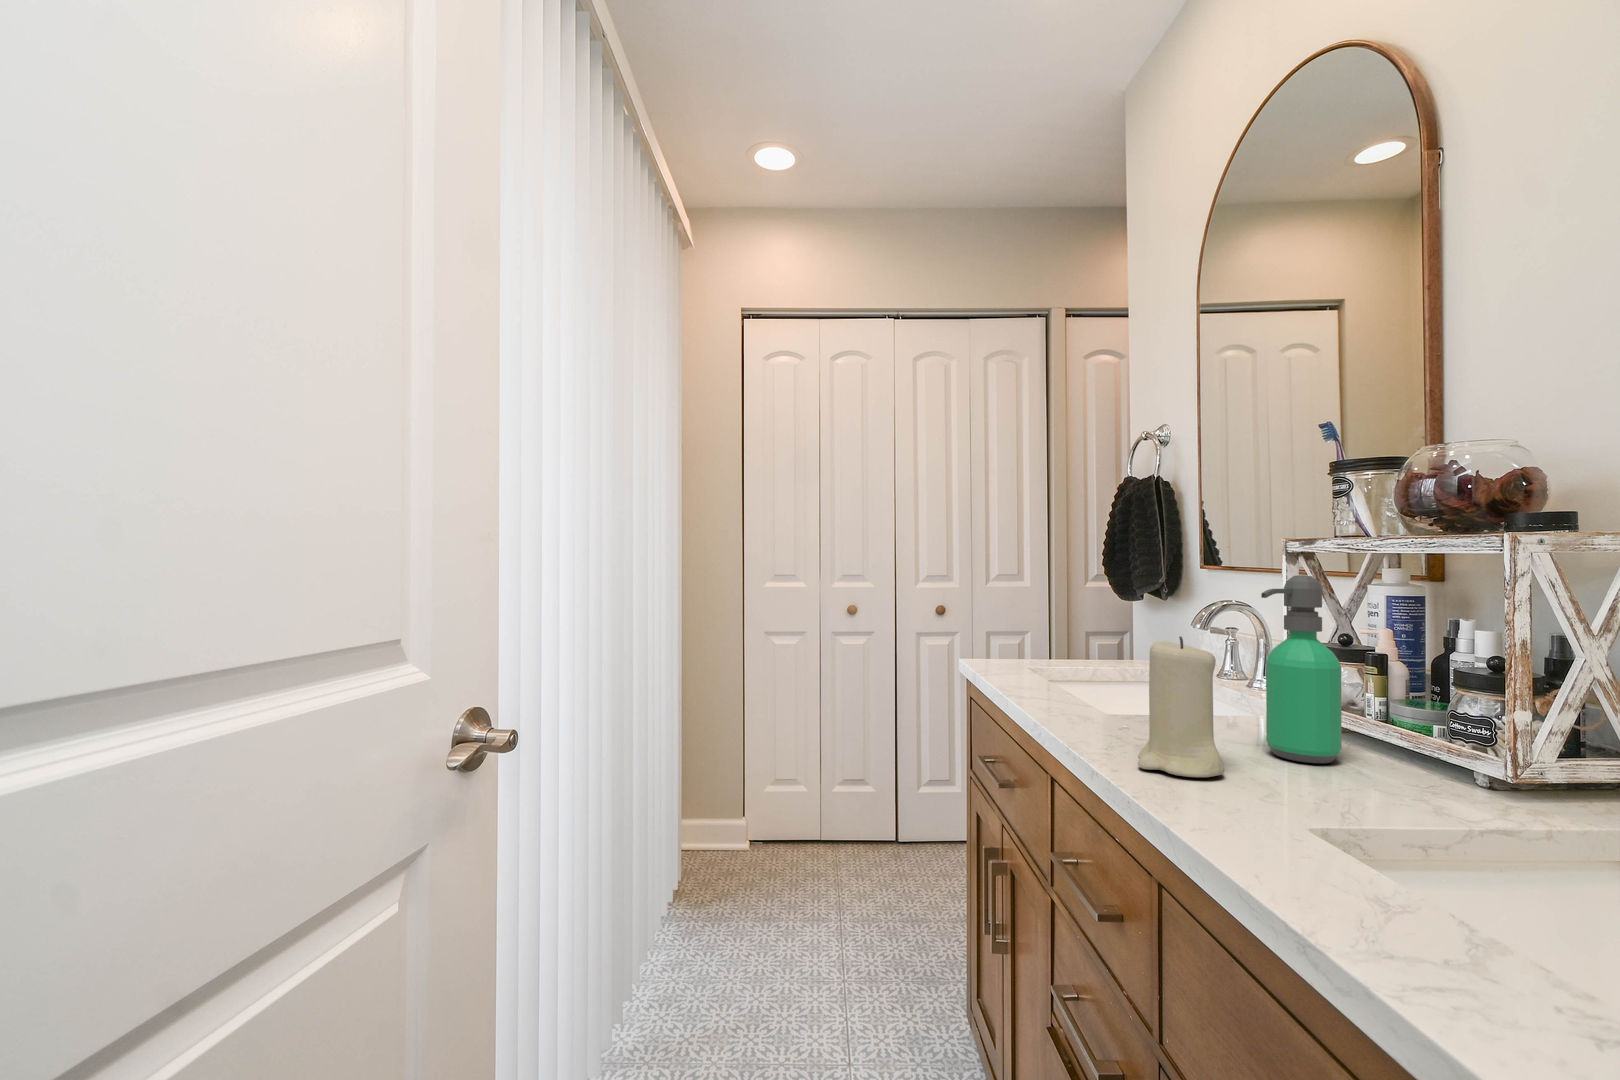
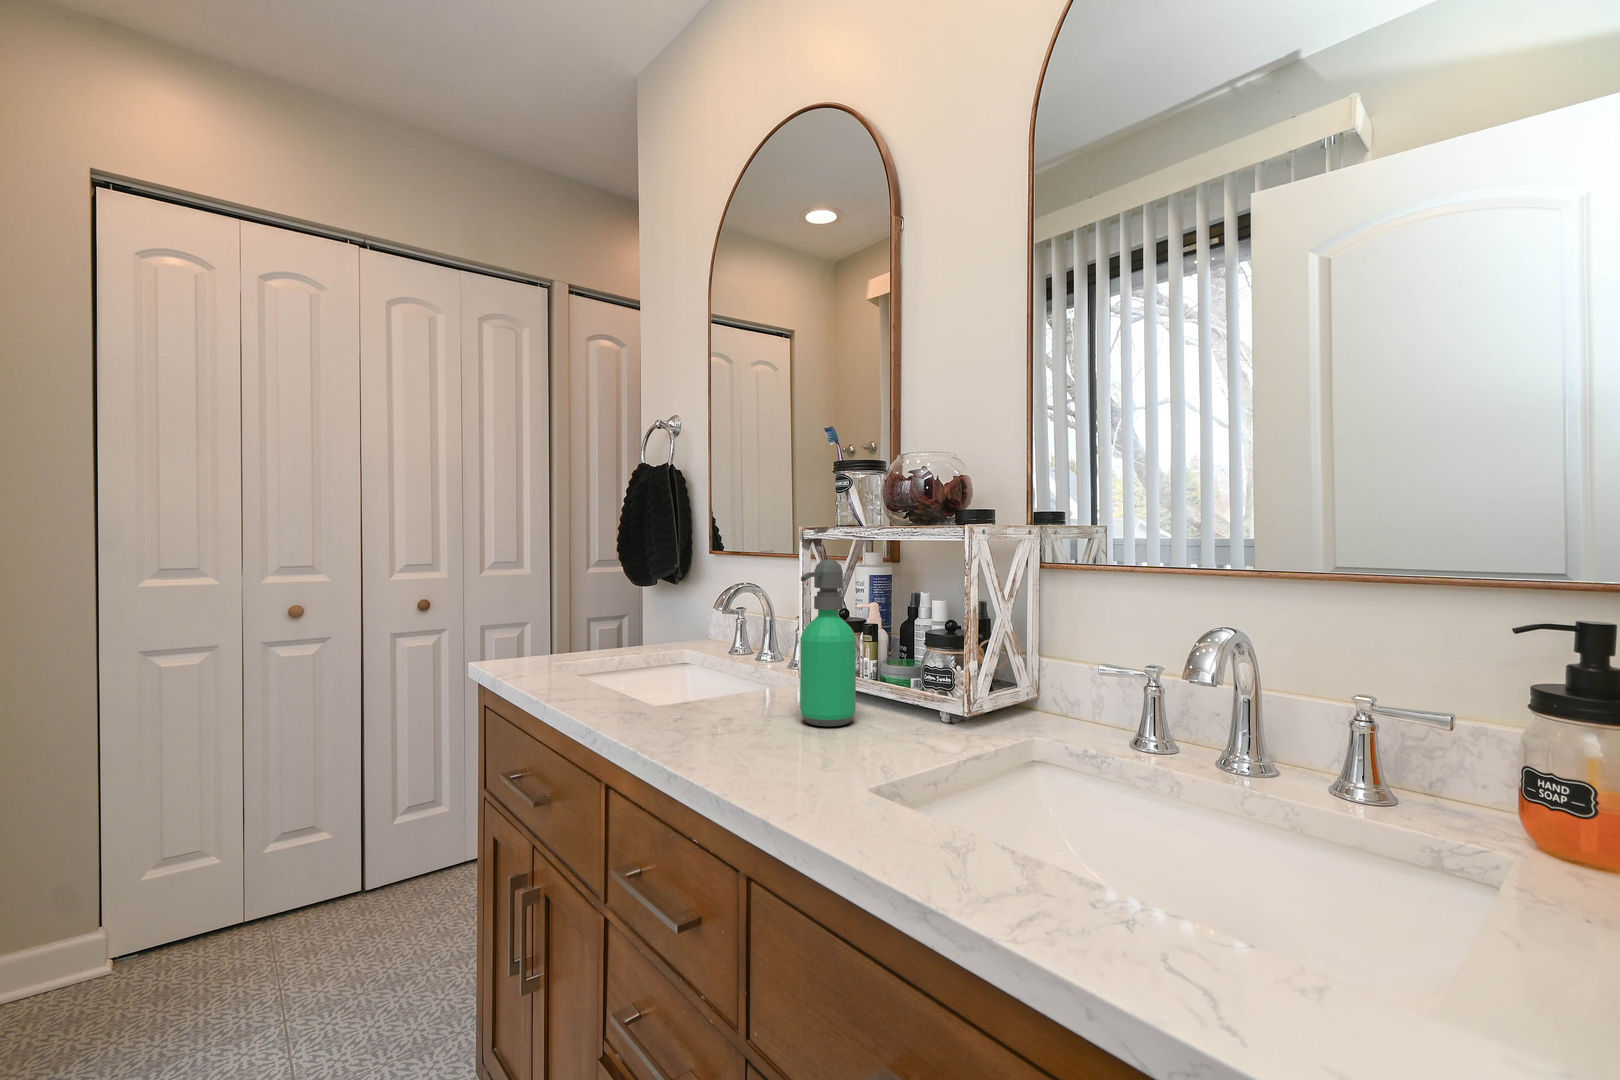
candle: present [1138,637,1224,777] -> none [702,623,780,760]

